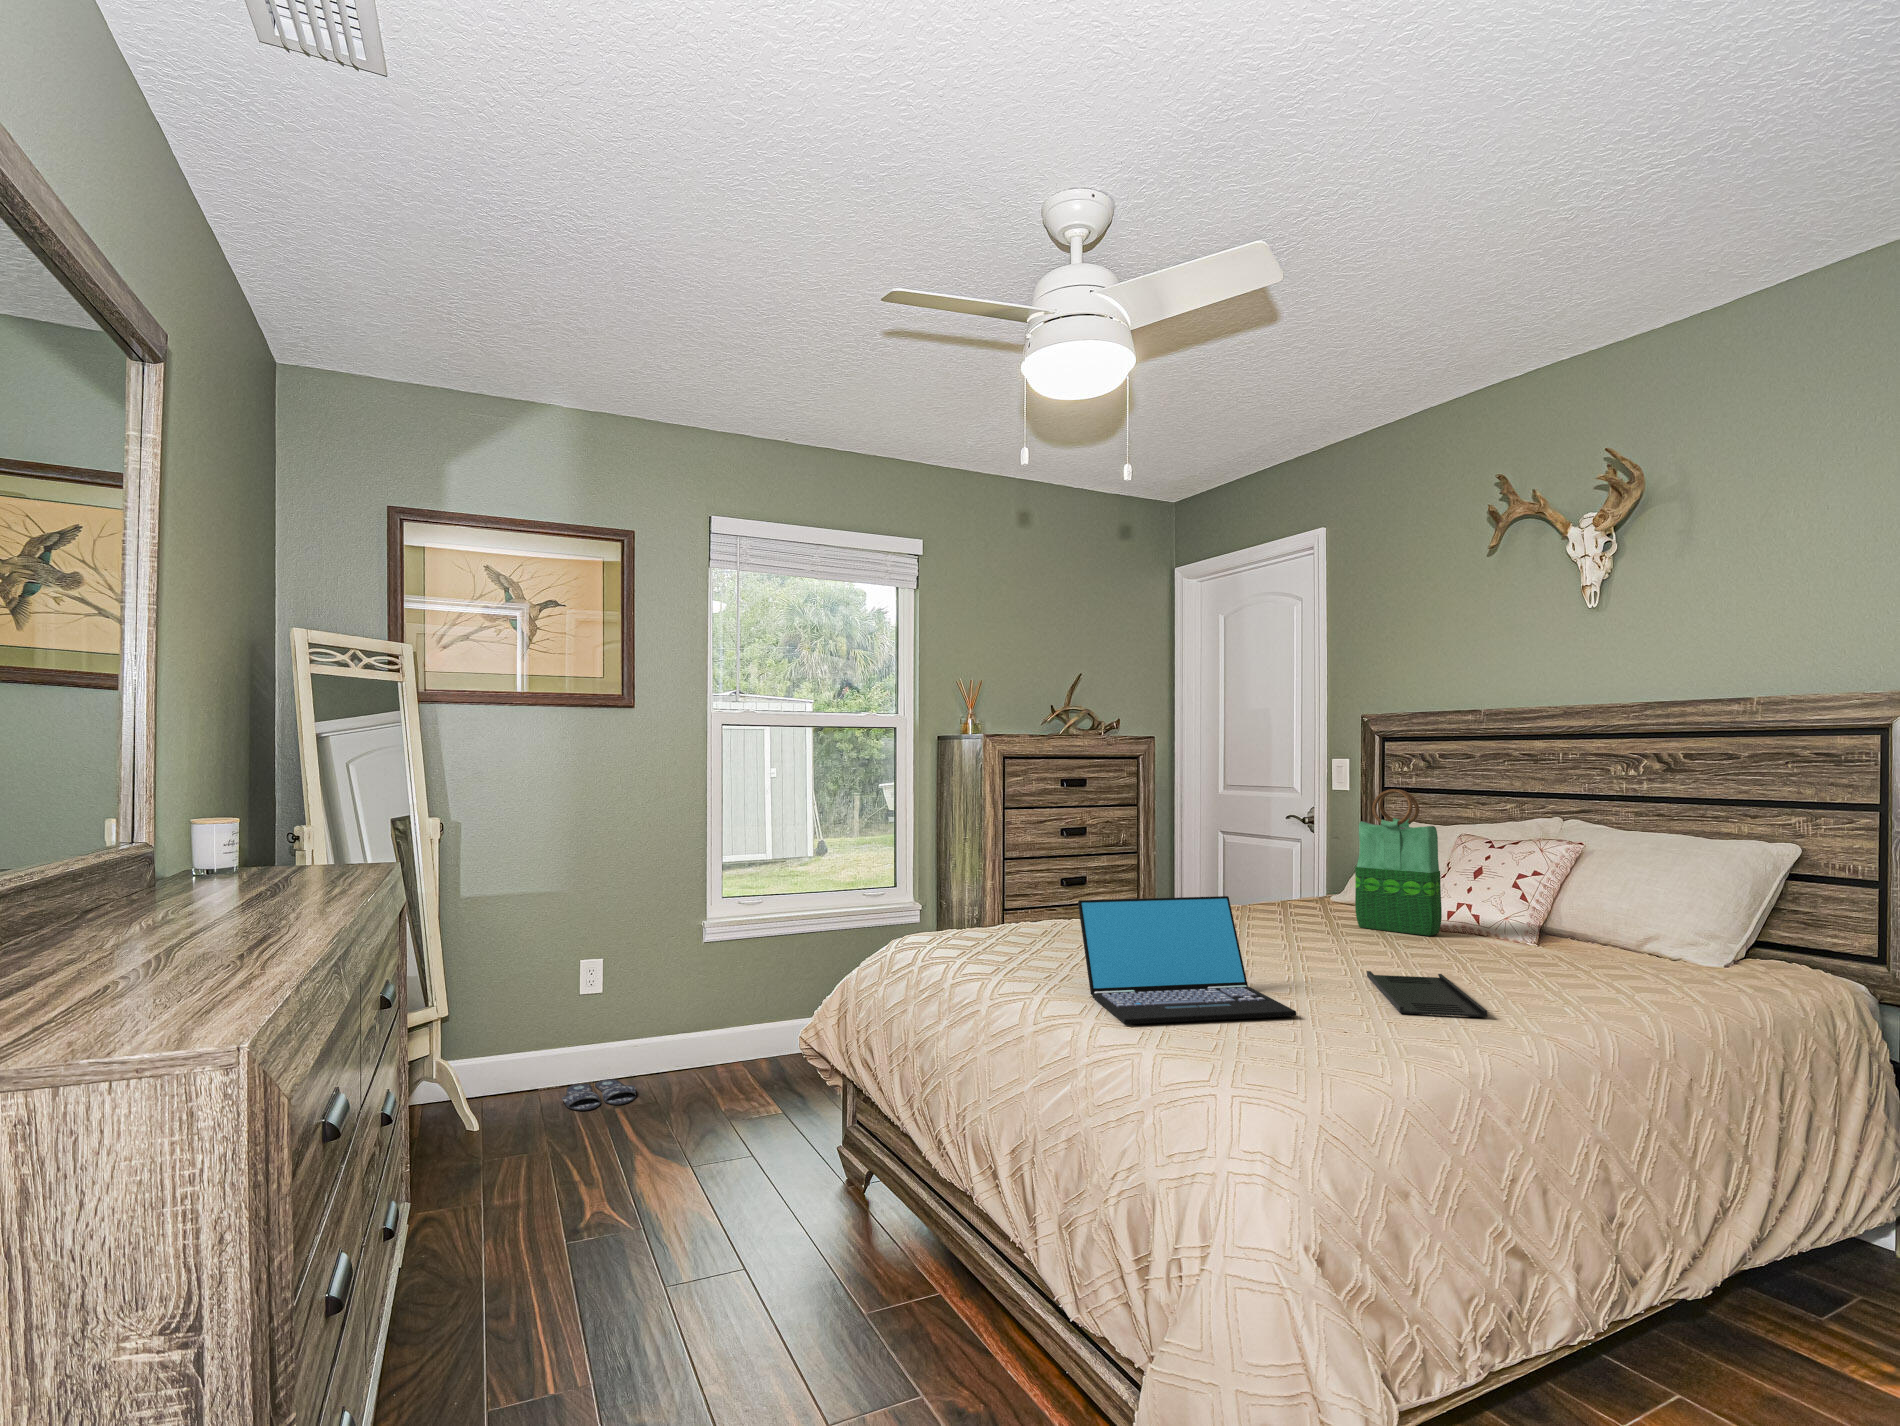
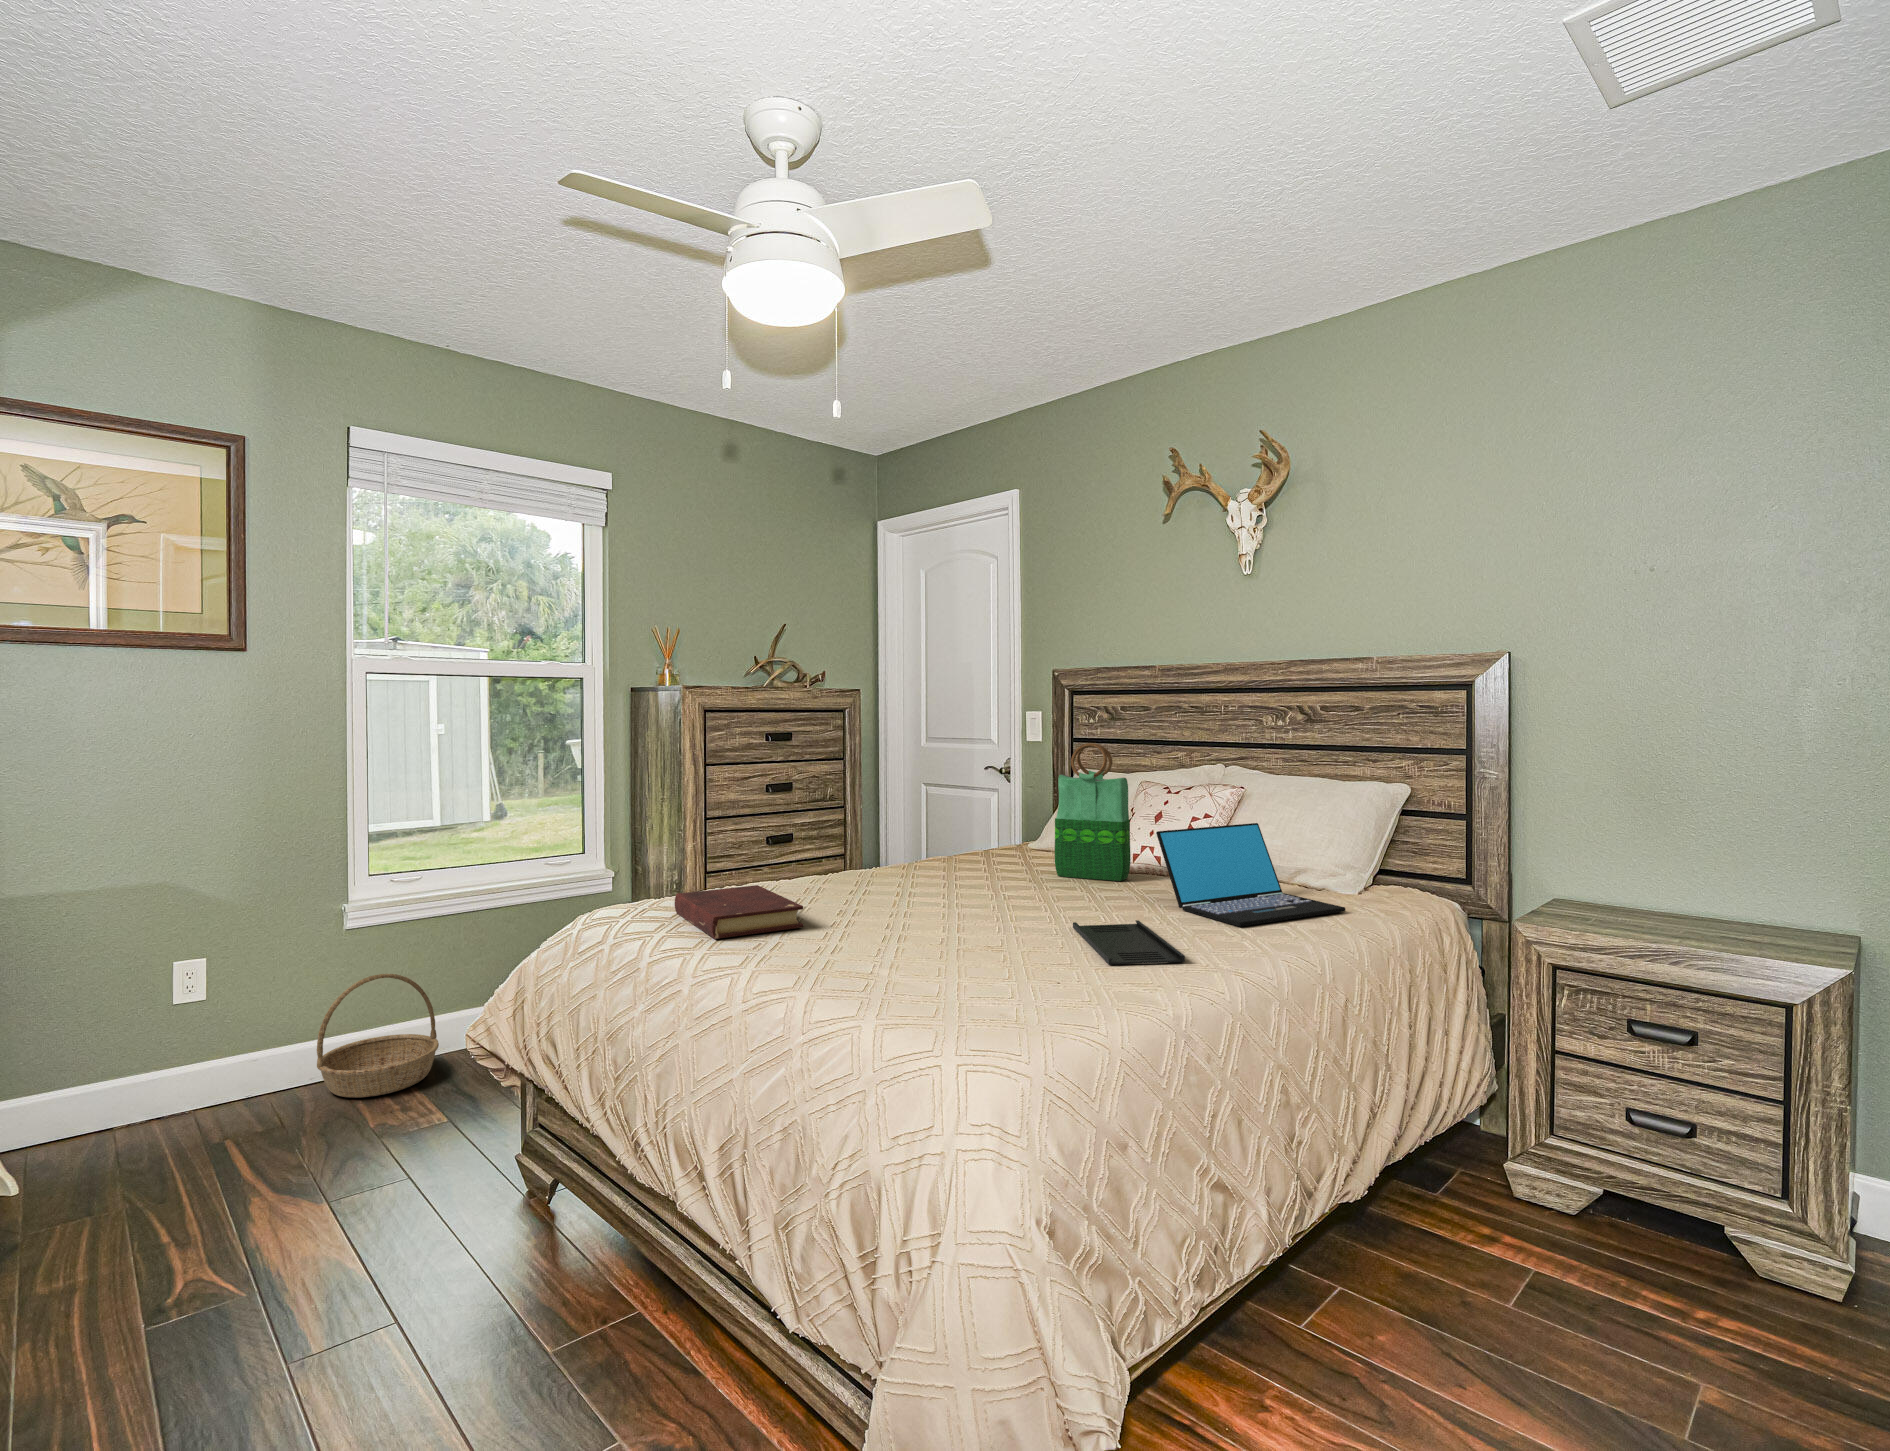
laptop: present [1078,896,1296,1024] -> present [1156,823,1346,927]
book: none [975,917,1092,961] -> present [675,885,803,939]
basket: none [682,979,775,1085] -> present [317,974,439,1098]
slippers: present [562,1079,636,1111] -> none [148,1105,255,1151]

